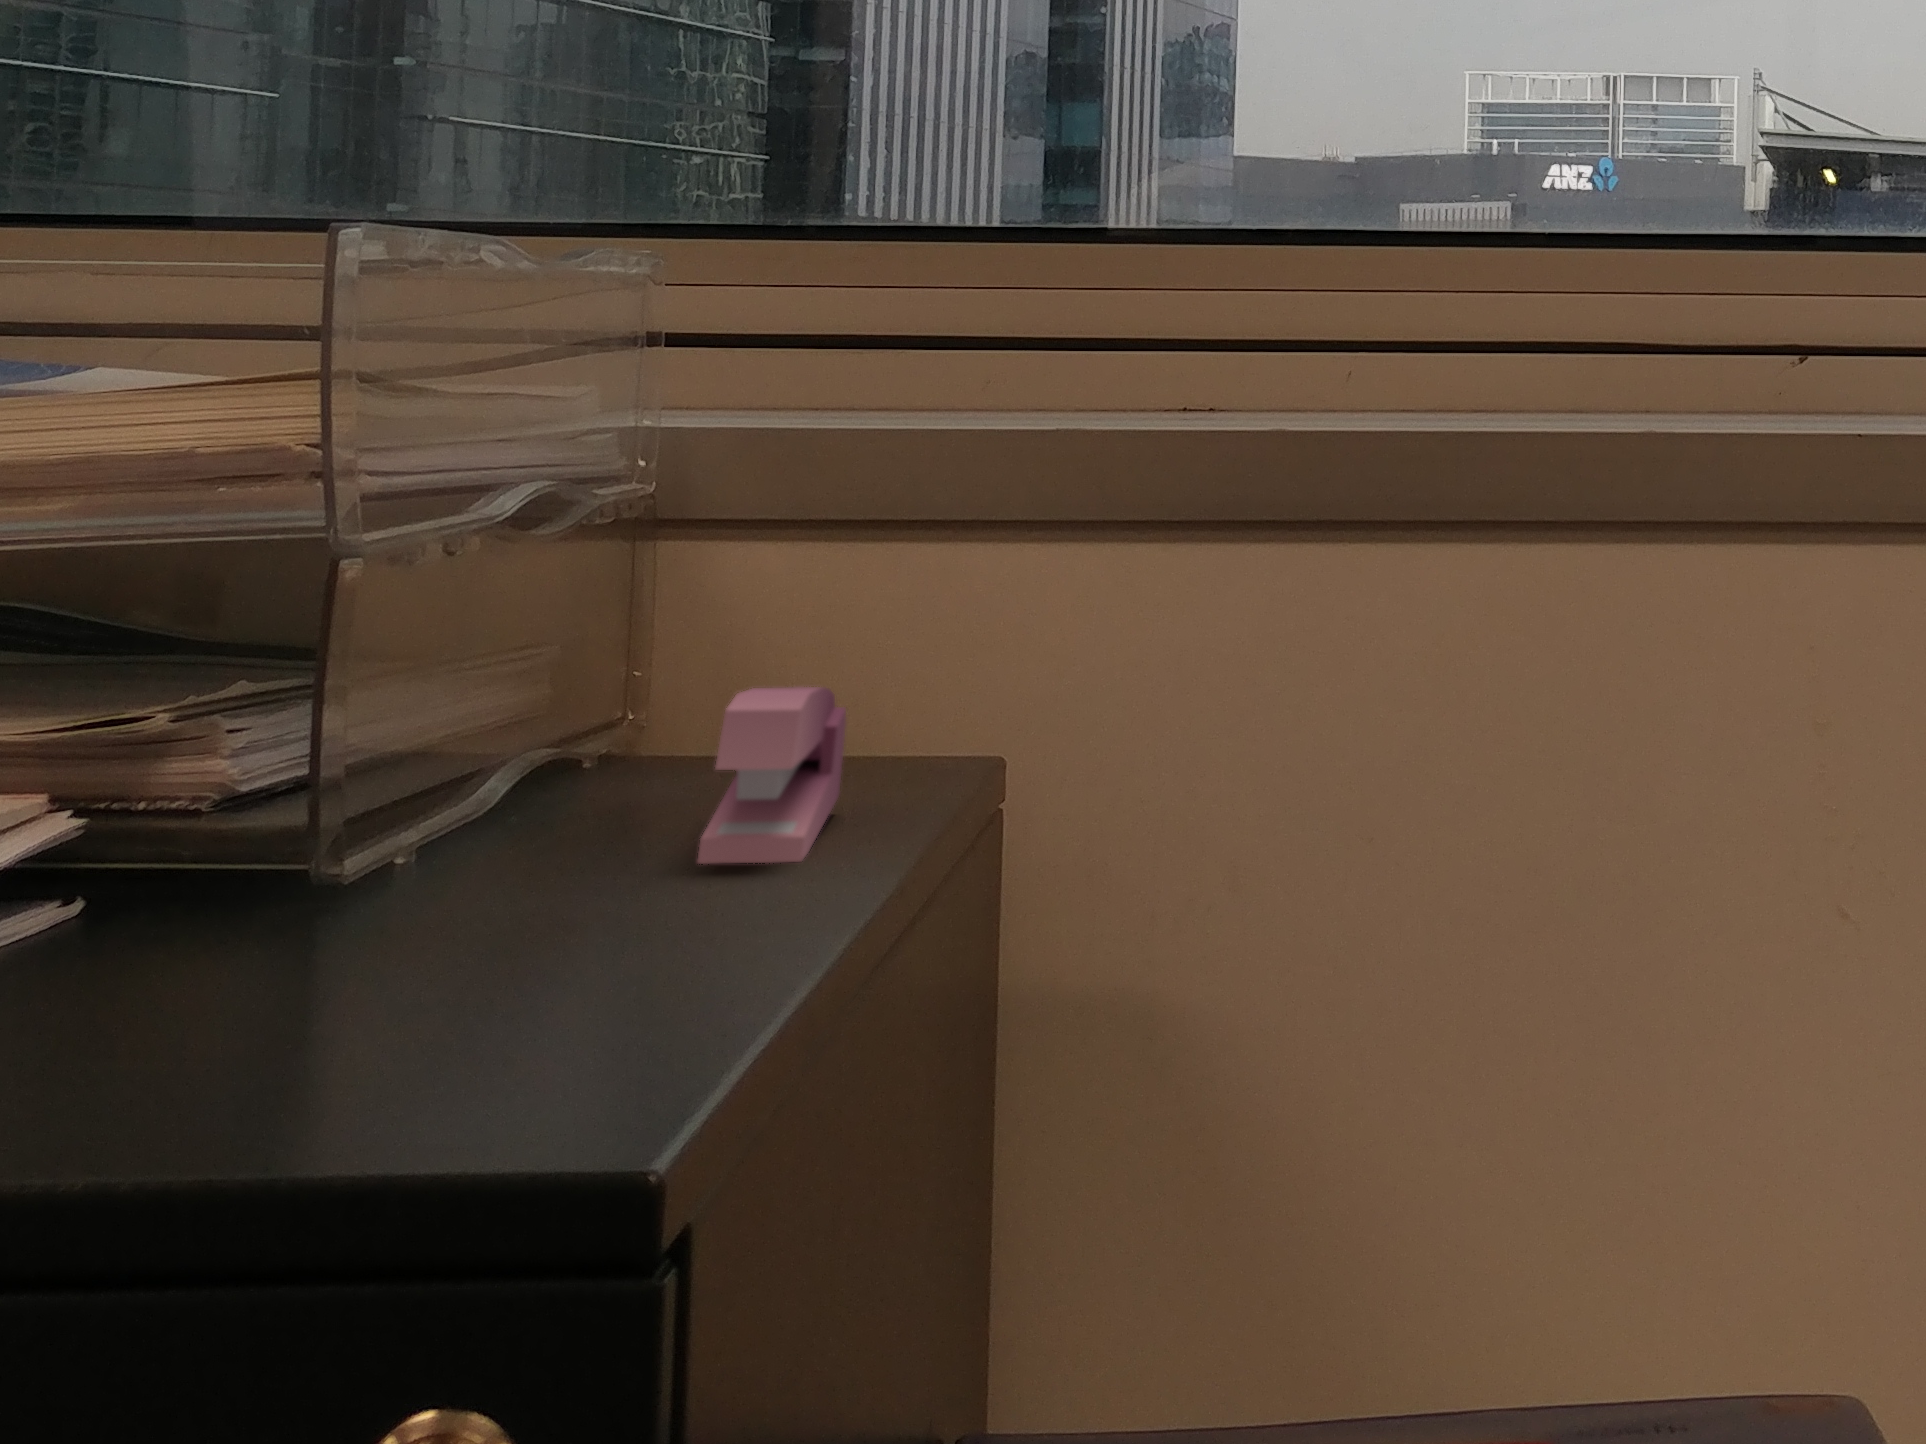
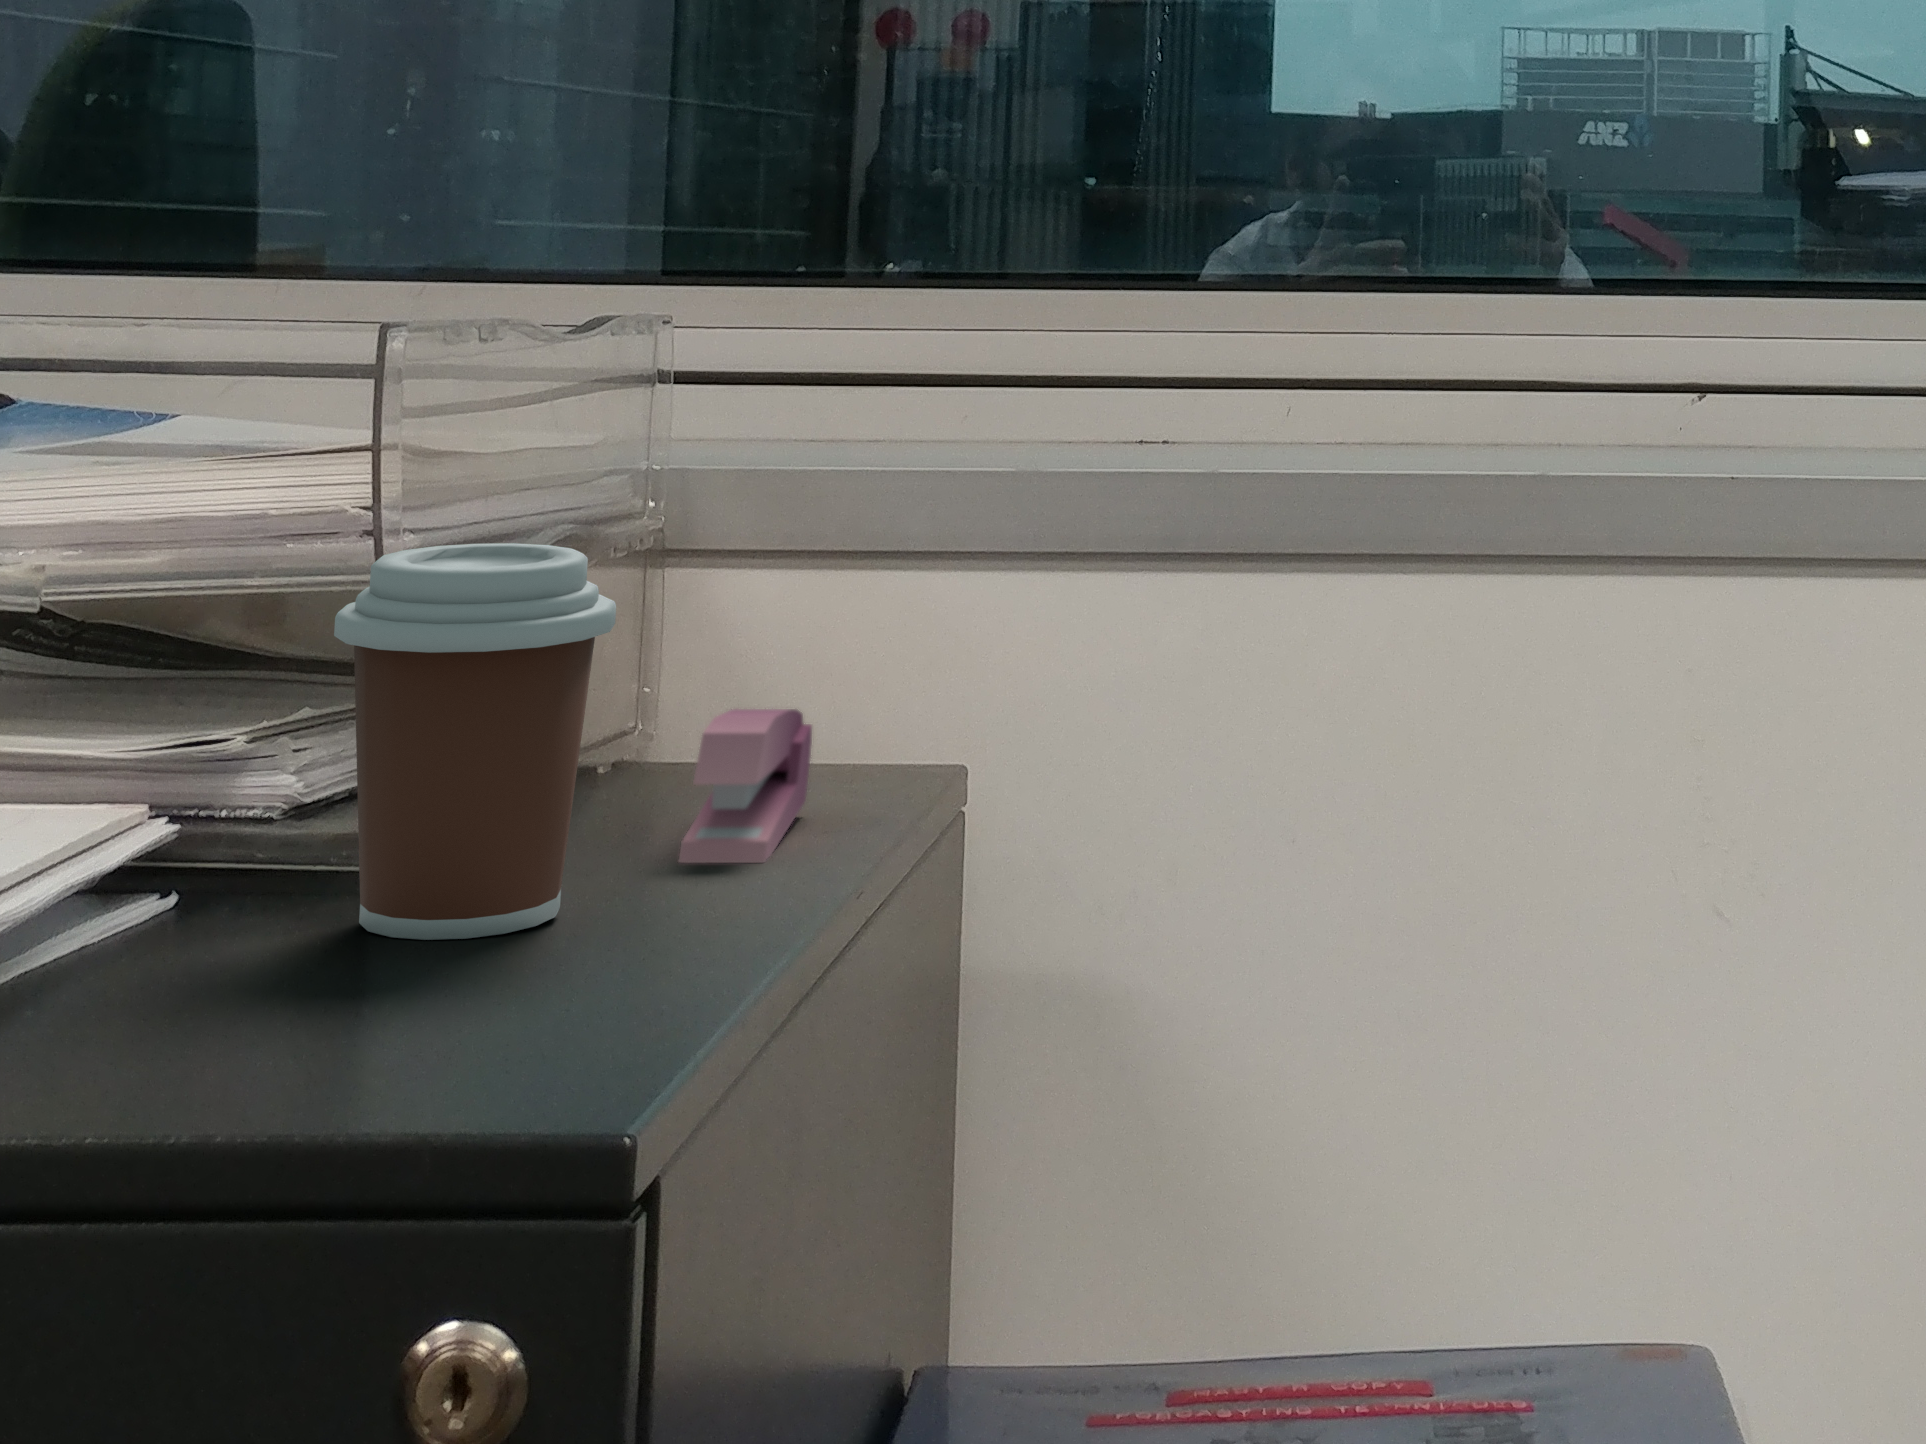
coffee cup: none [280,474,631,950] -> present [334,543,616,940]

